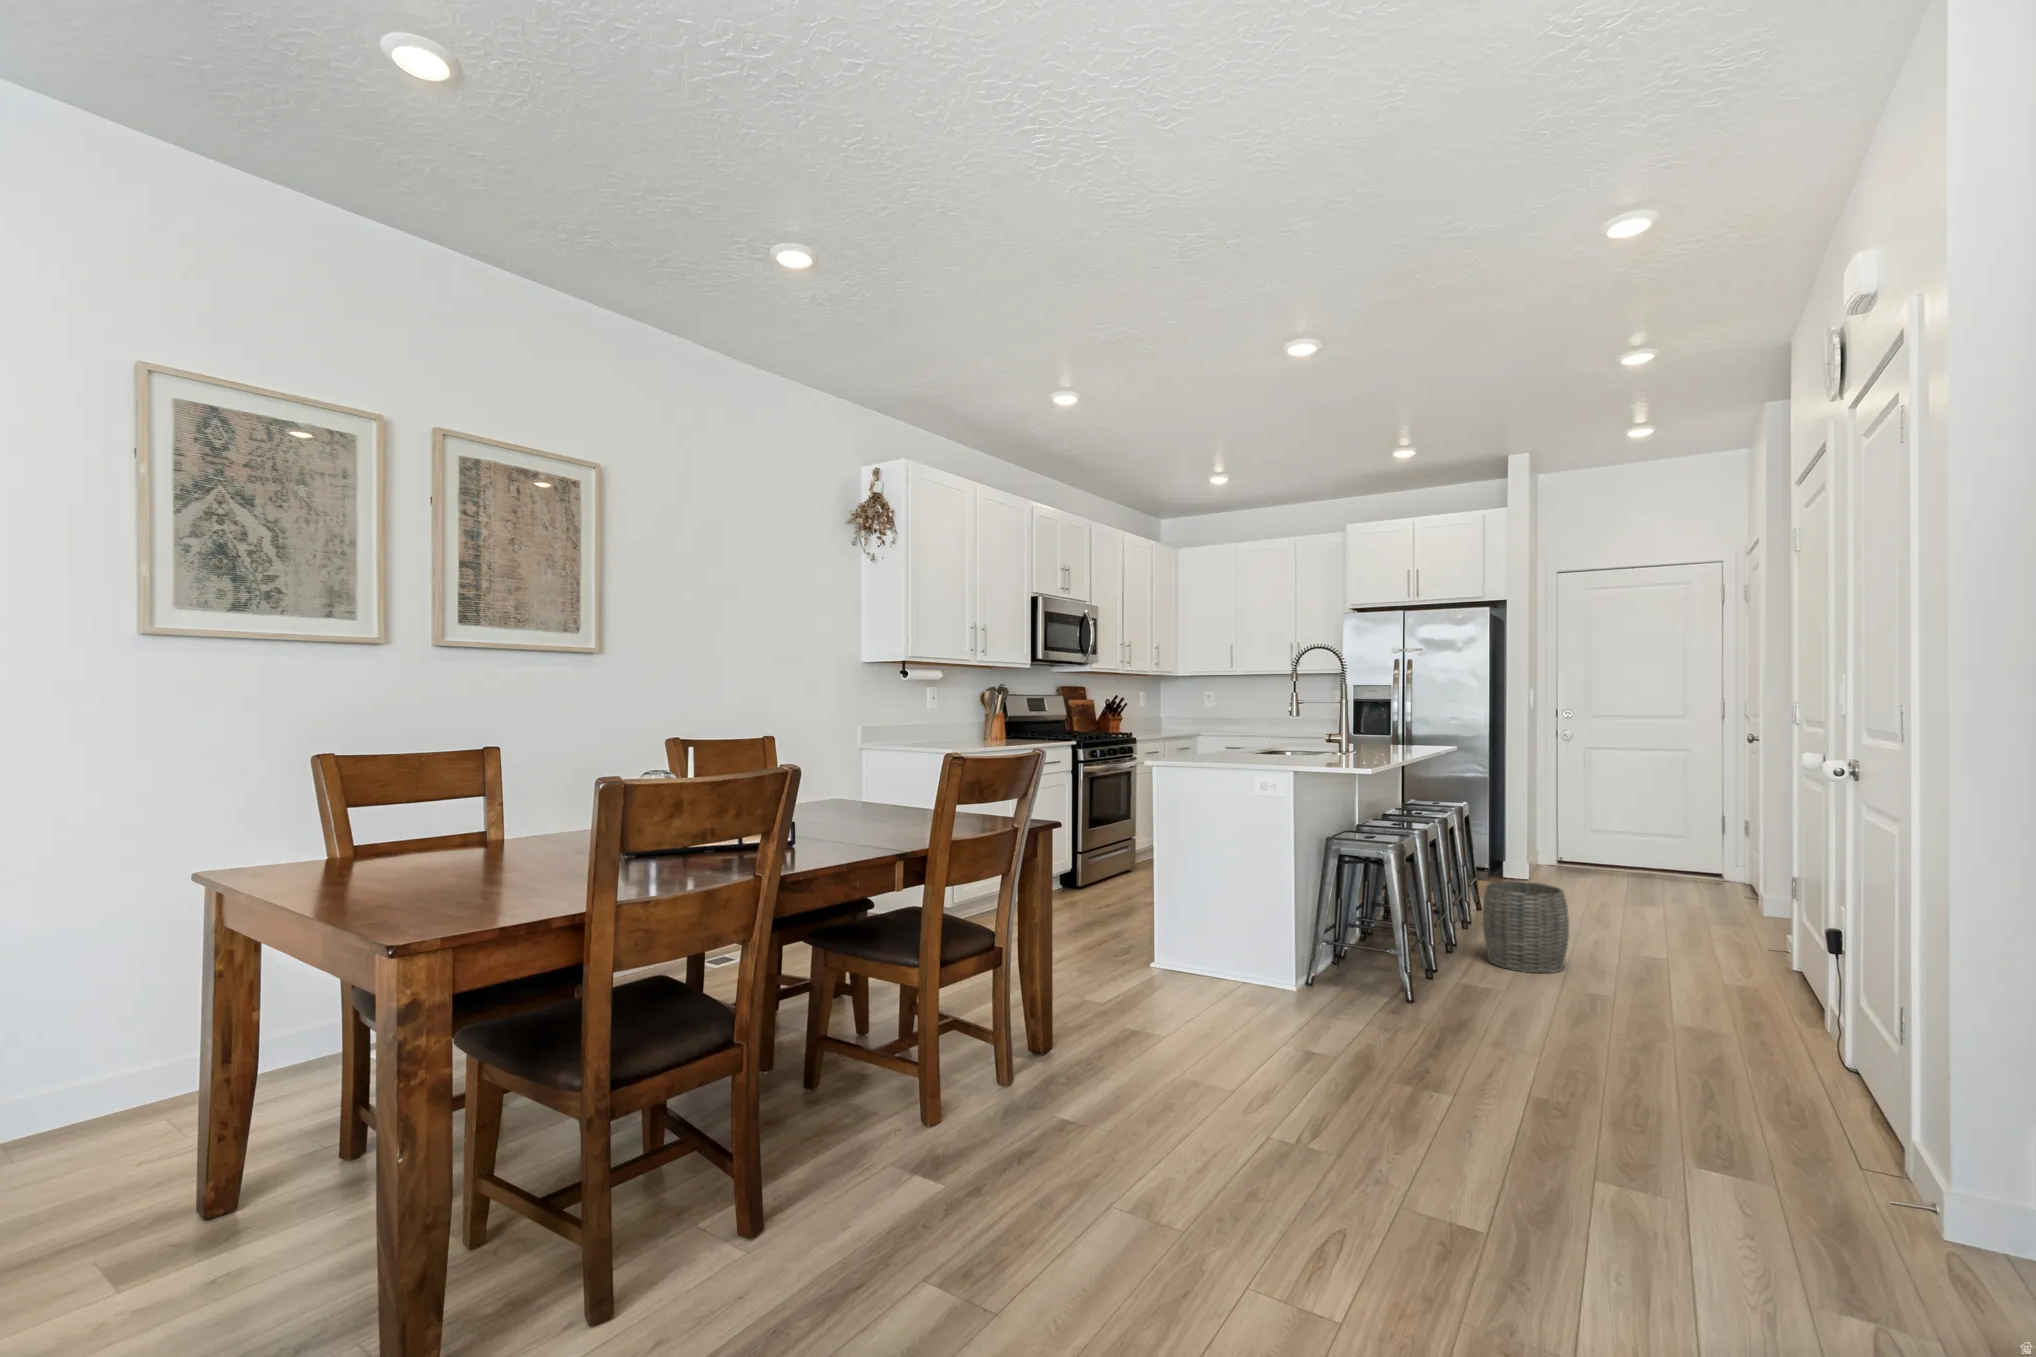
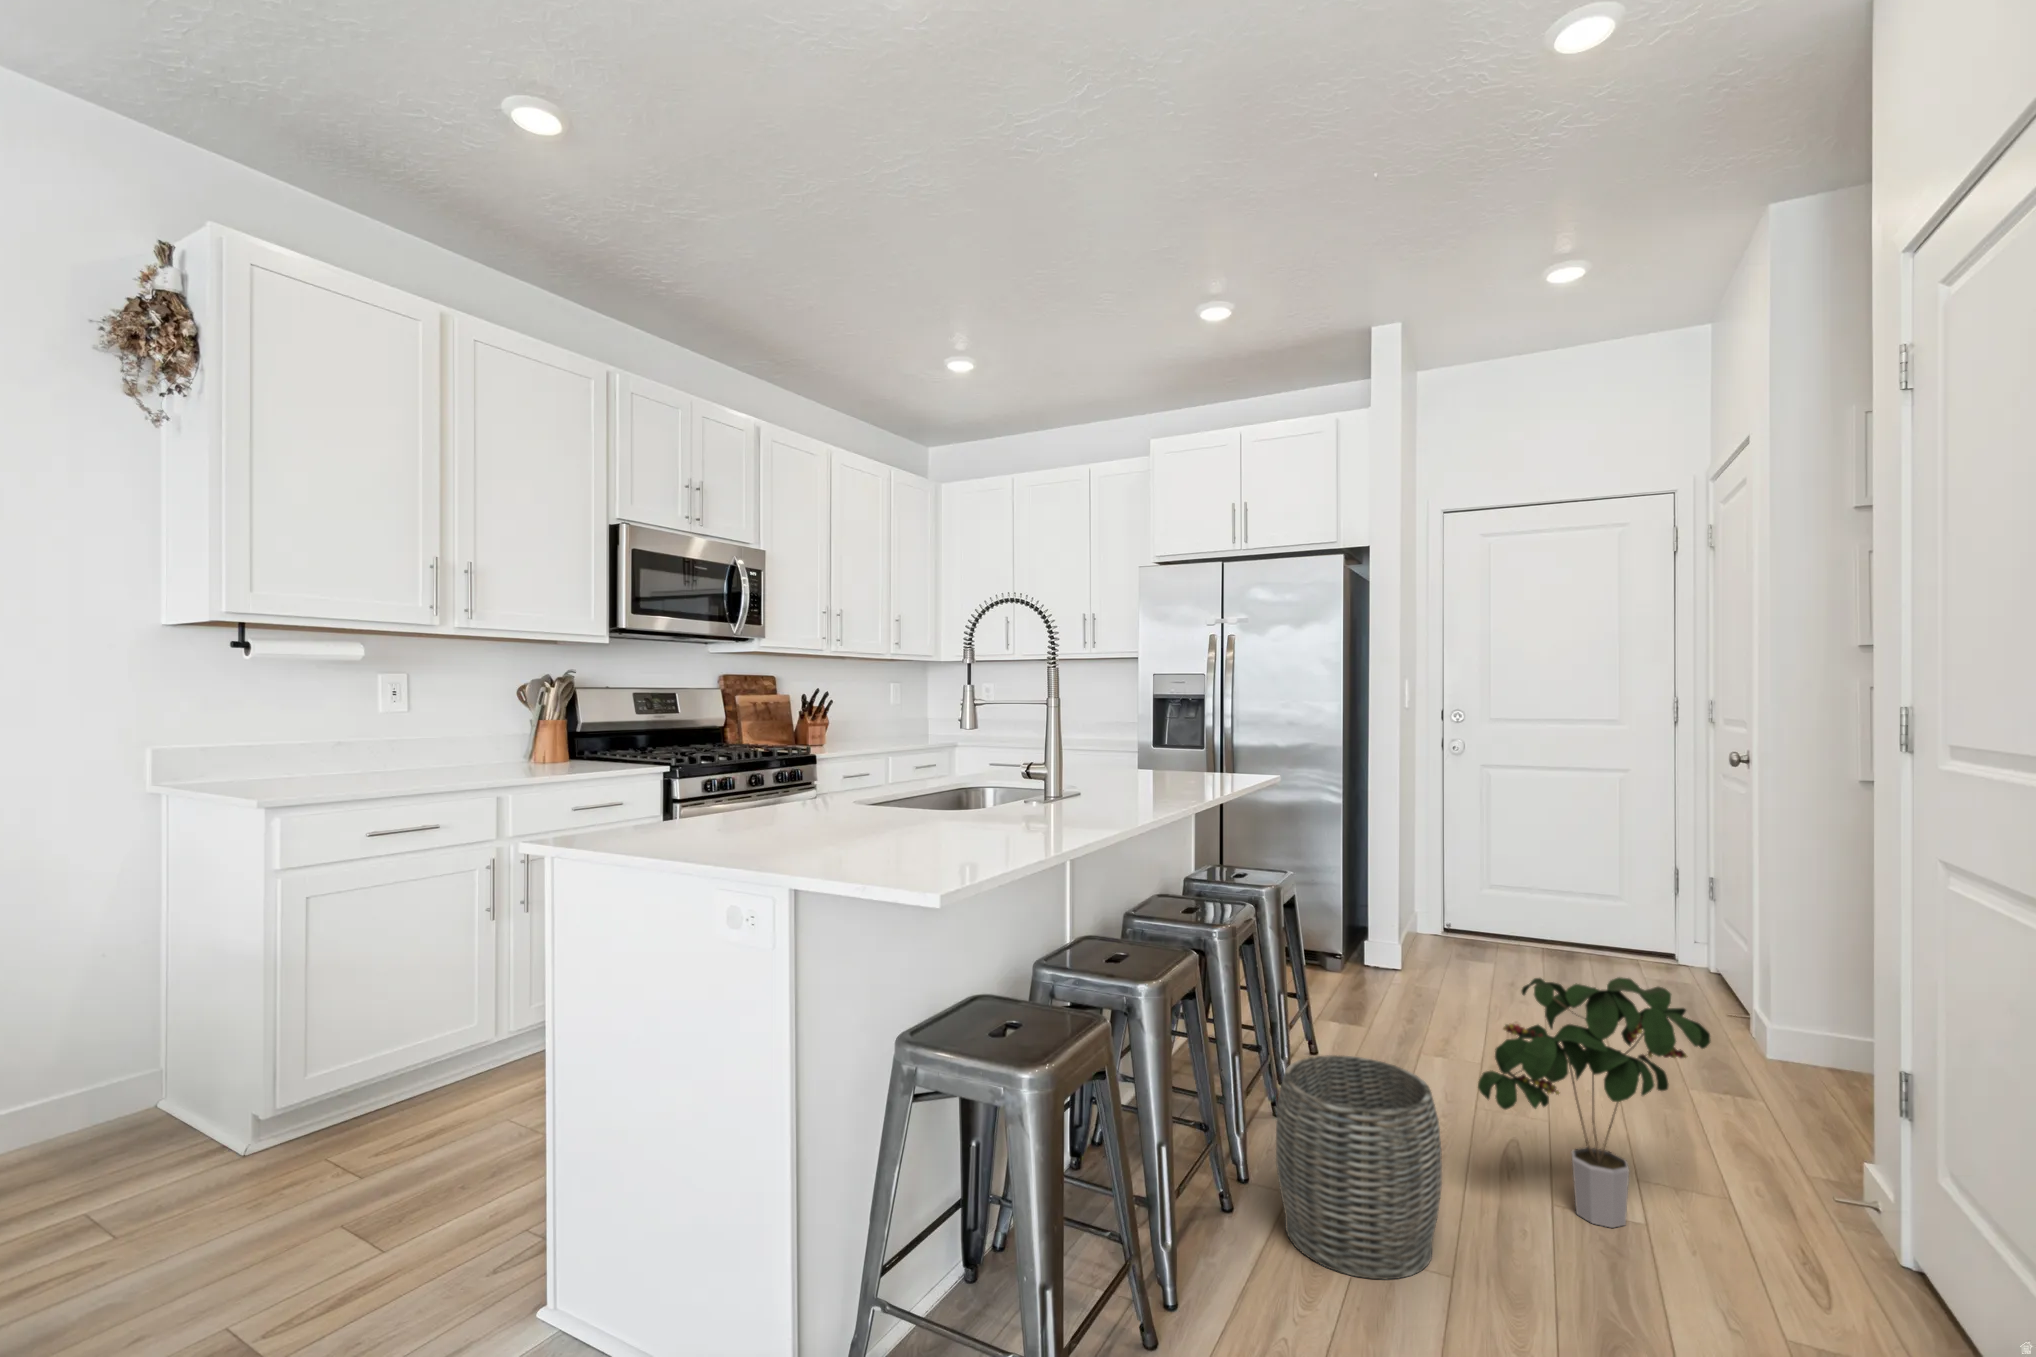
potted plant: none [1586,842,1709,964] -> present [1478,977,1711,1228]

